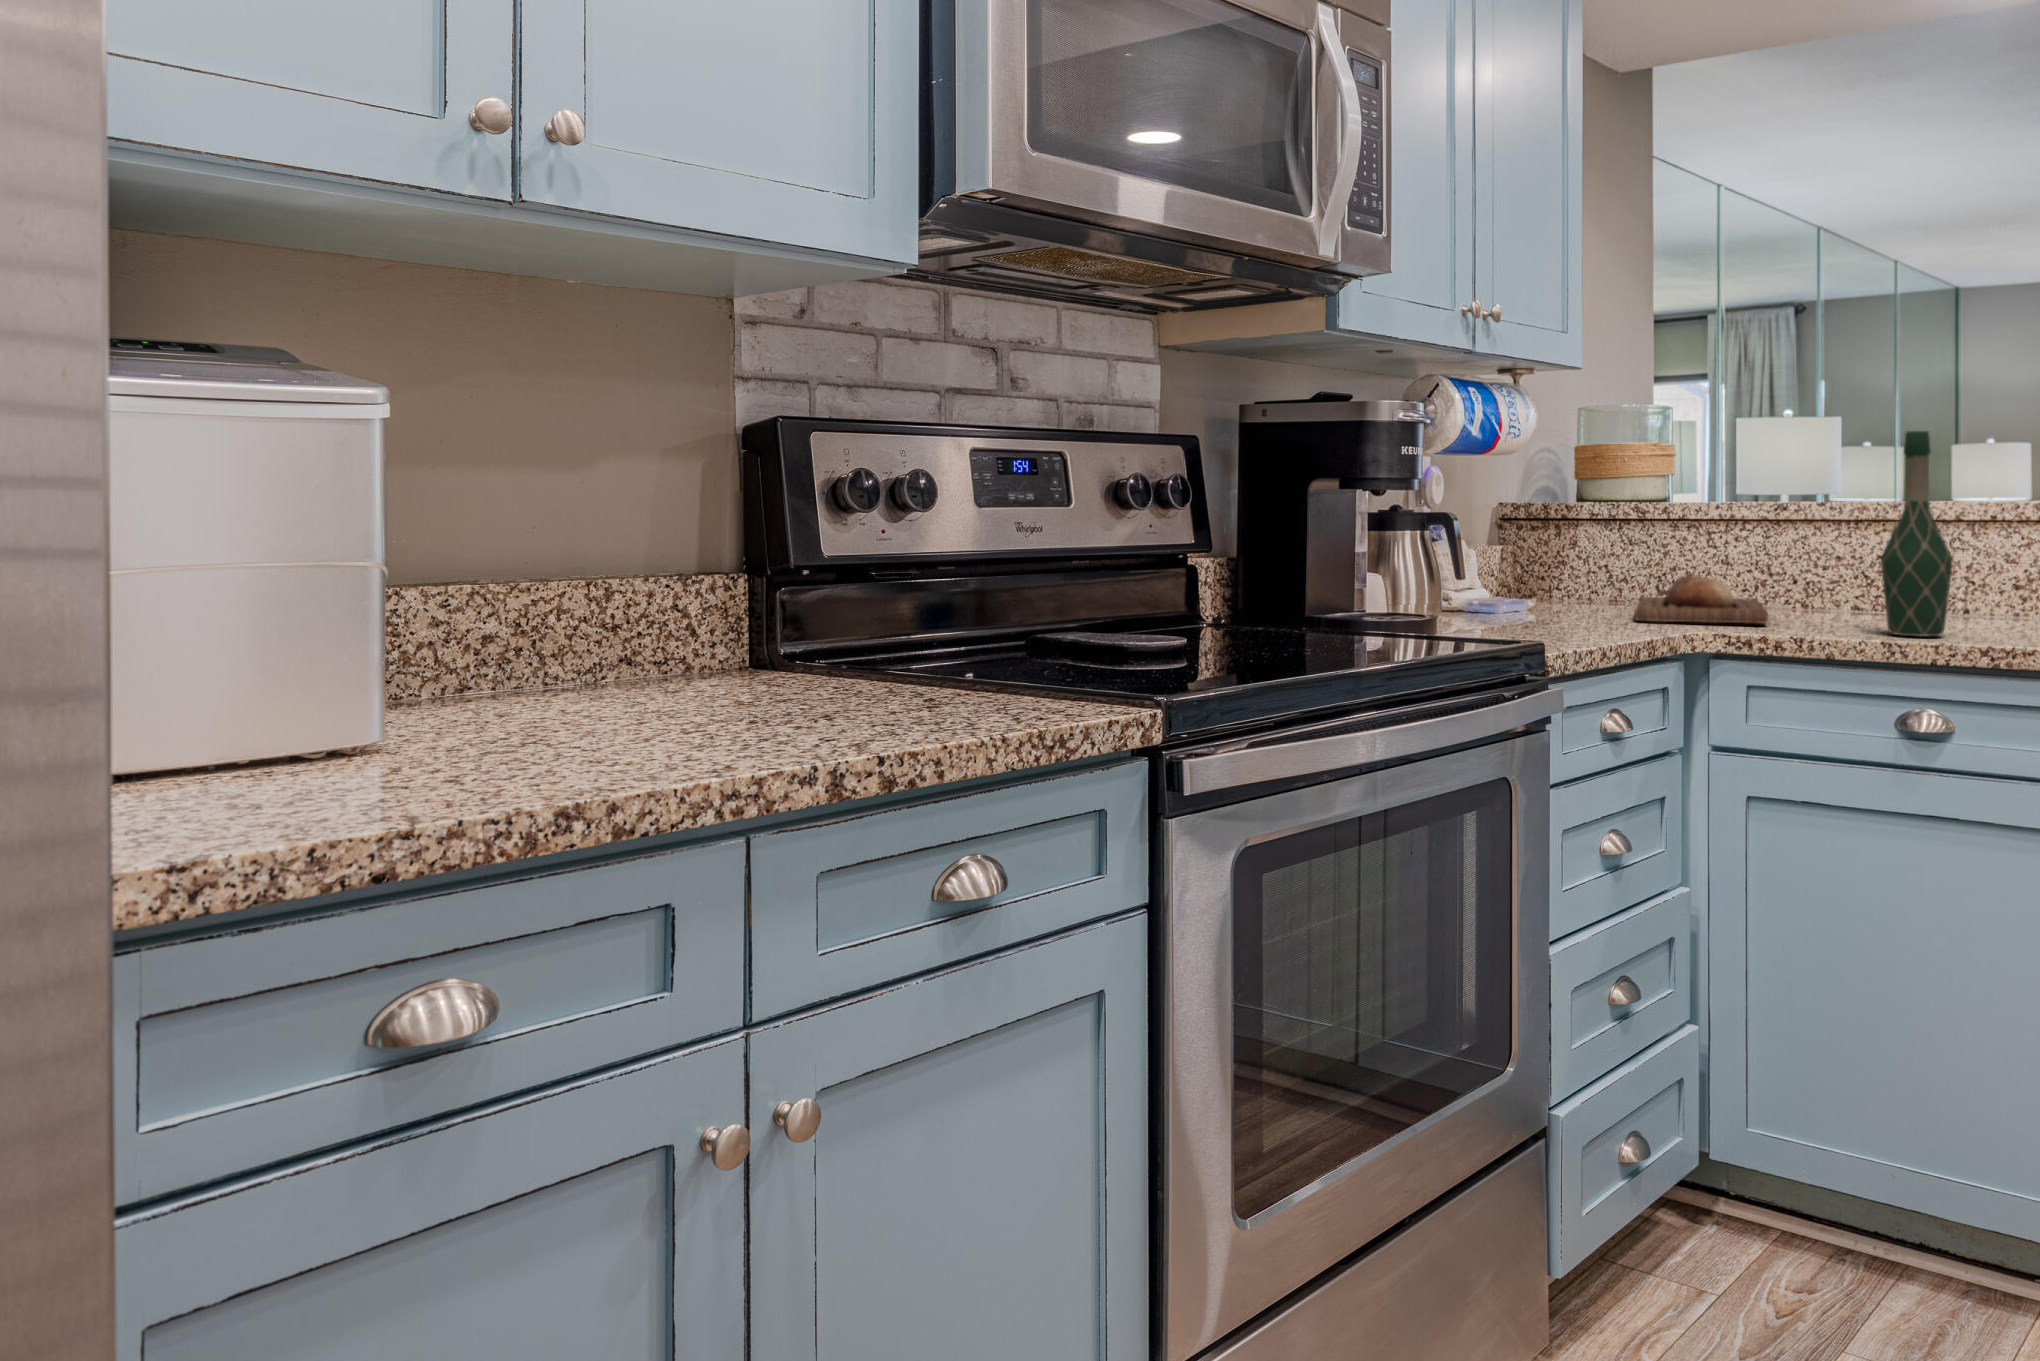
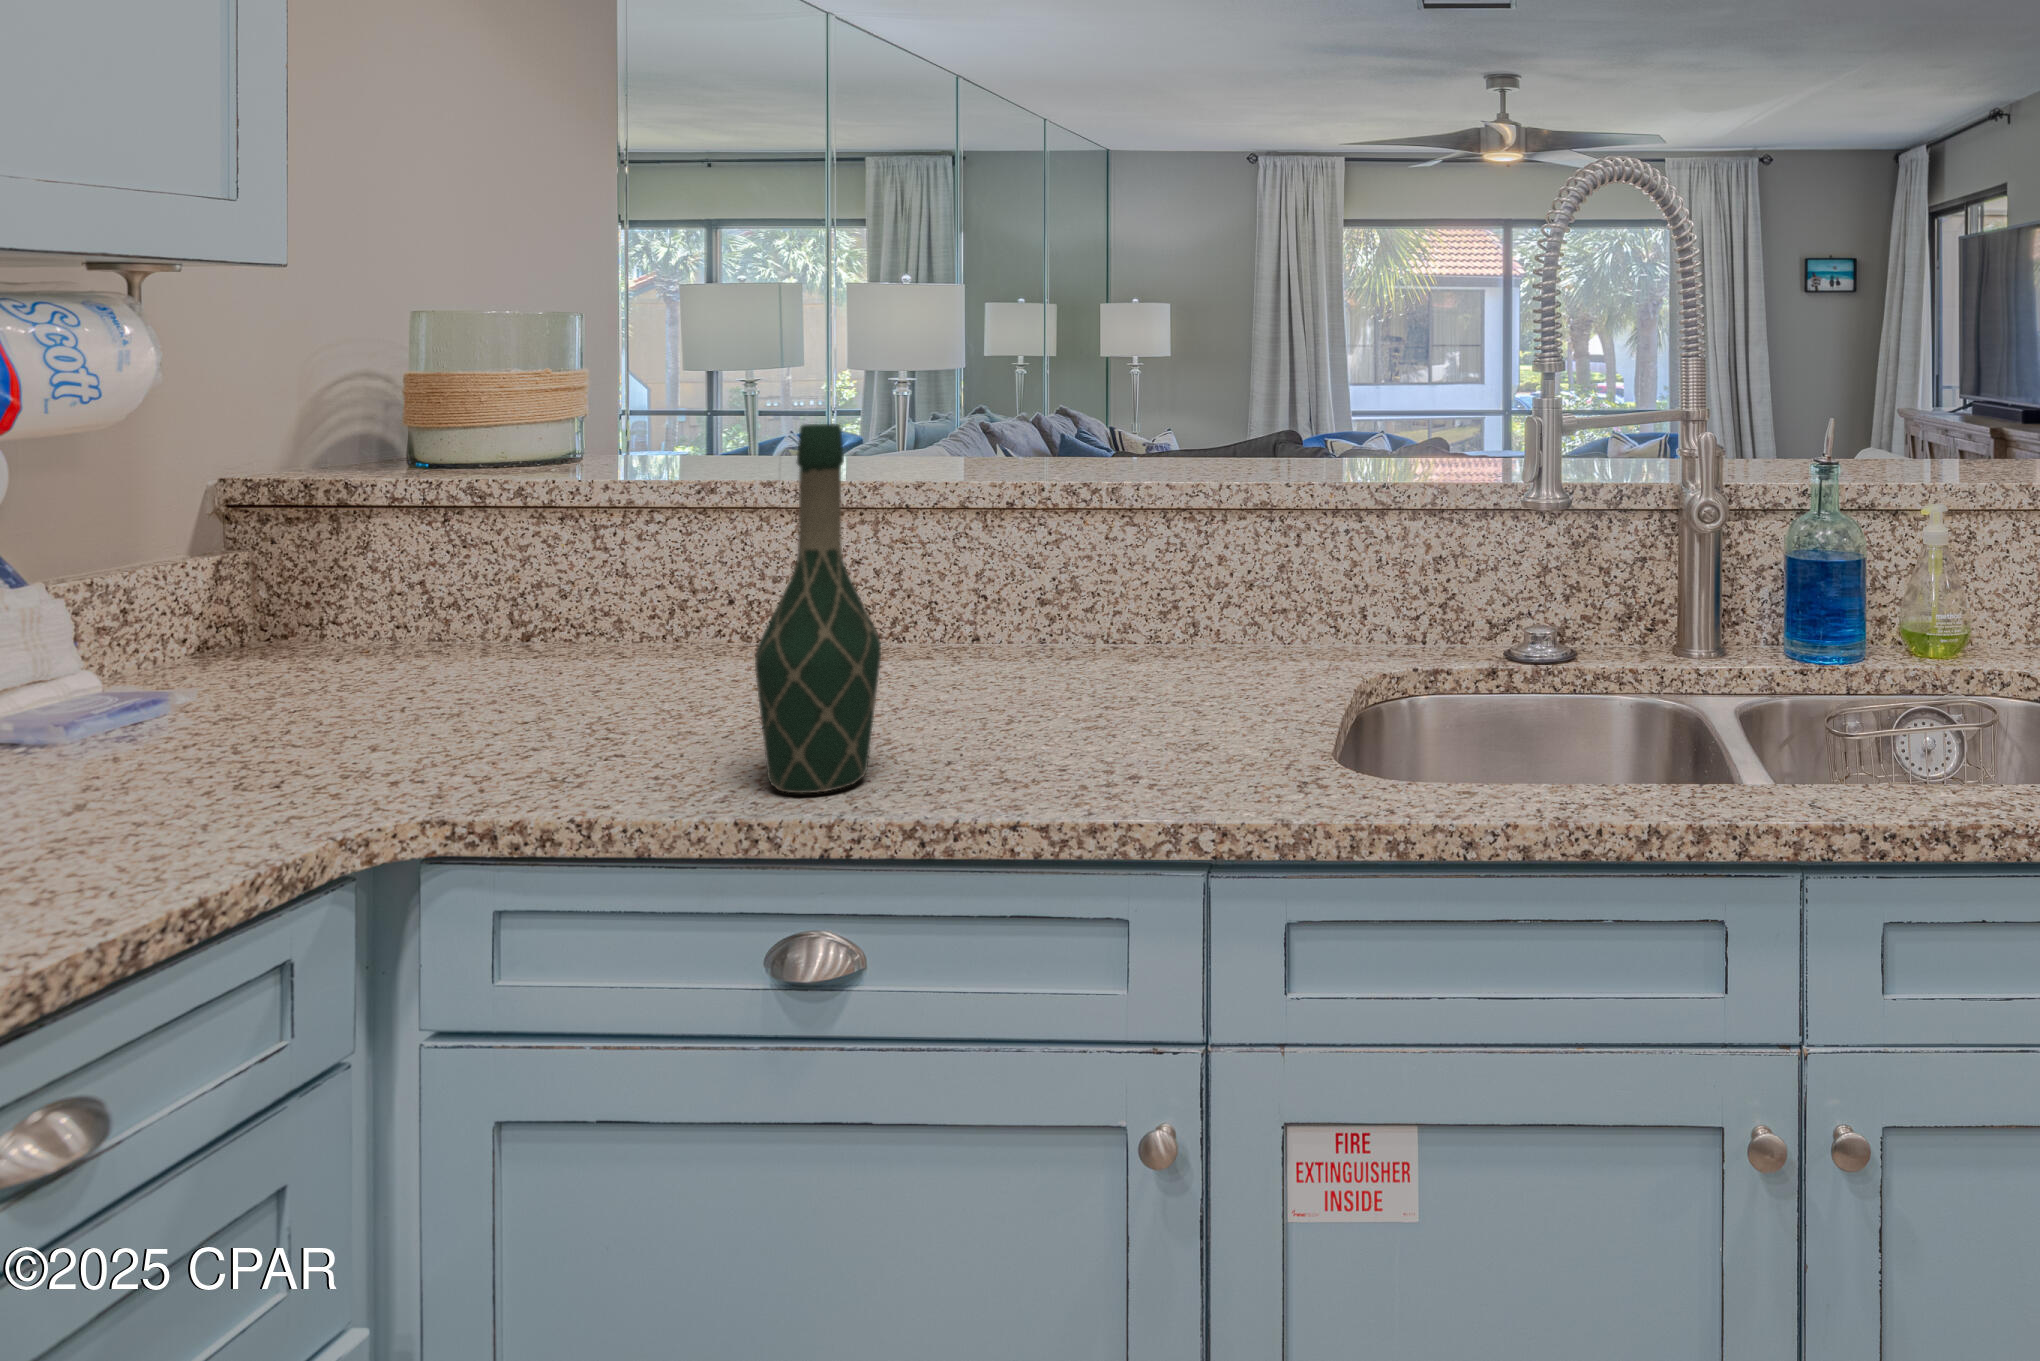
bread loaf: present [1635,575,1768,624] -> none [253,647,621,801]

